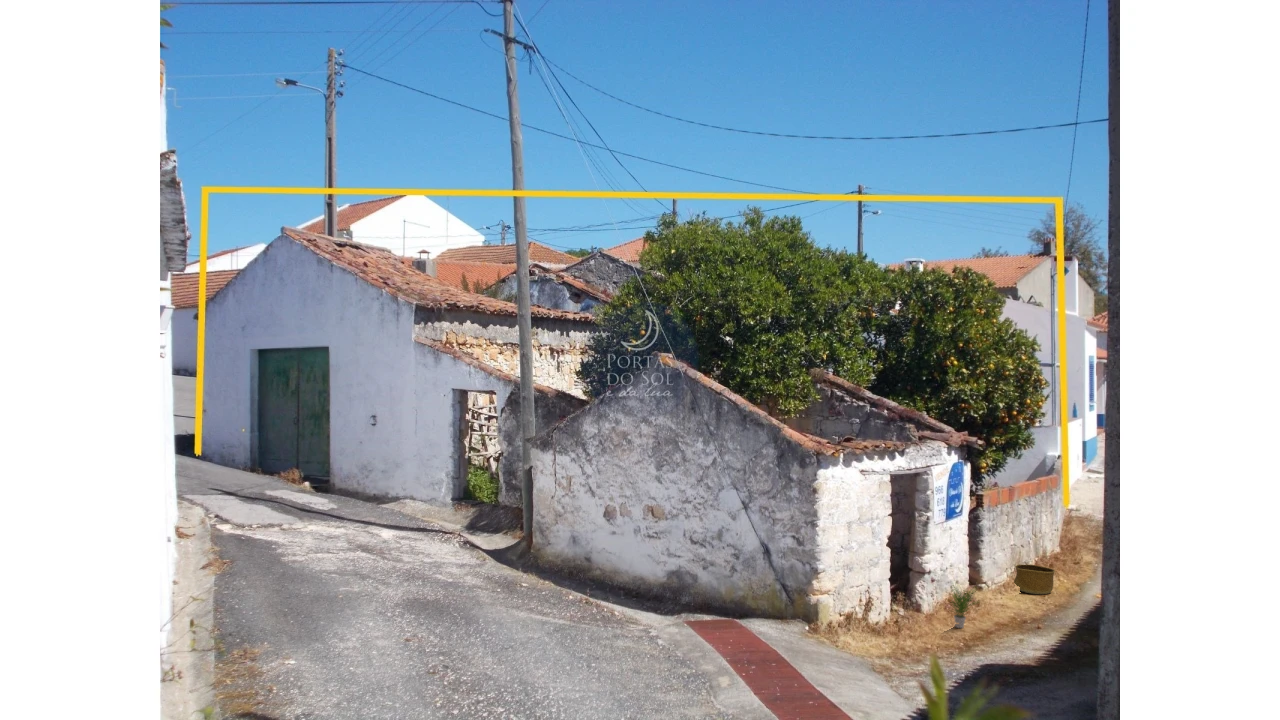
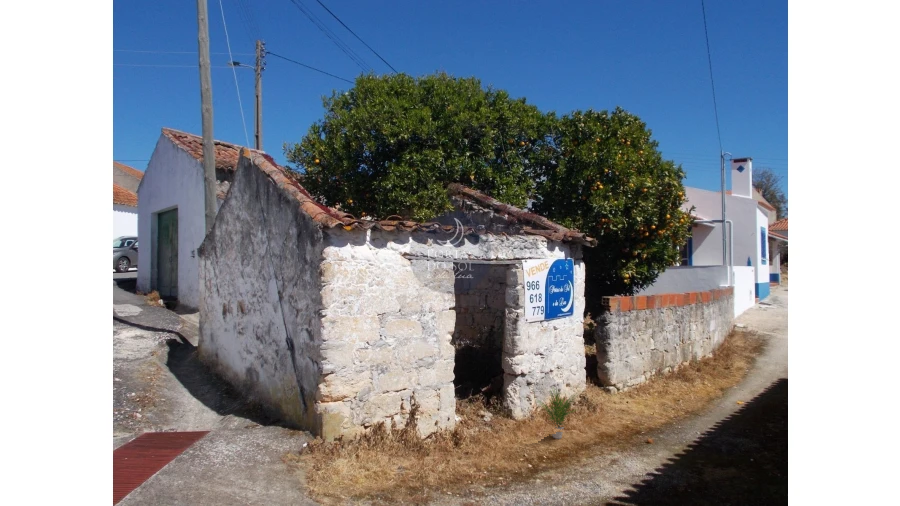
basket: present [1014,564,1055,595] -> none [652,368,693,399]

